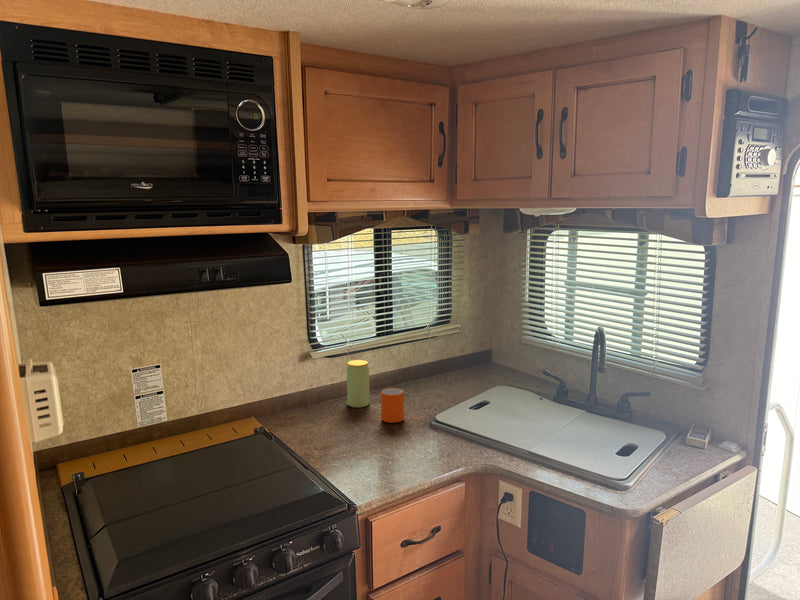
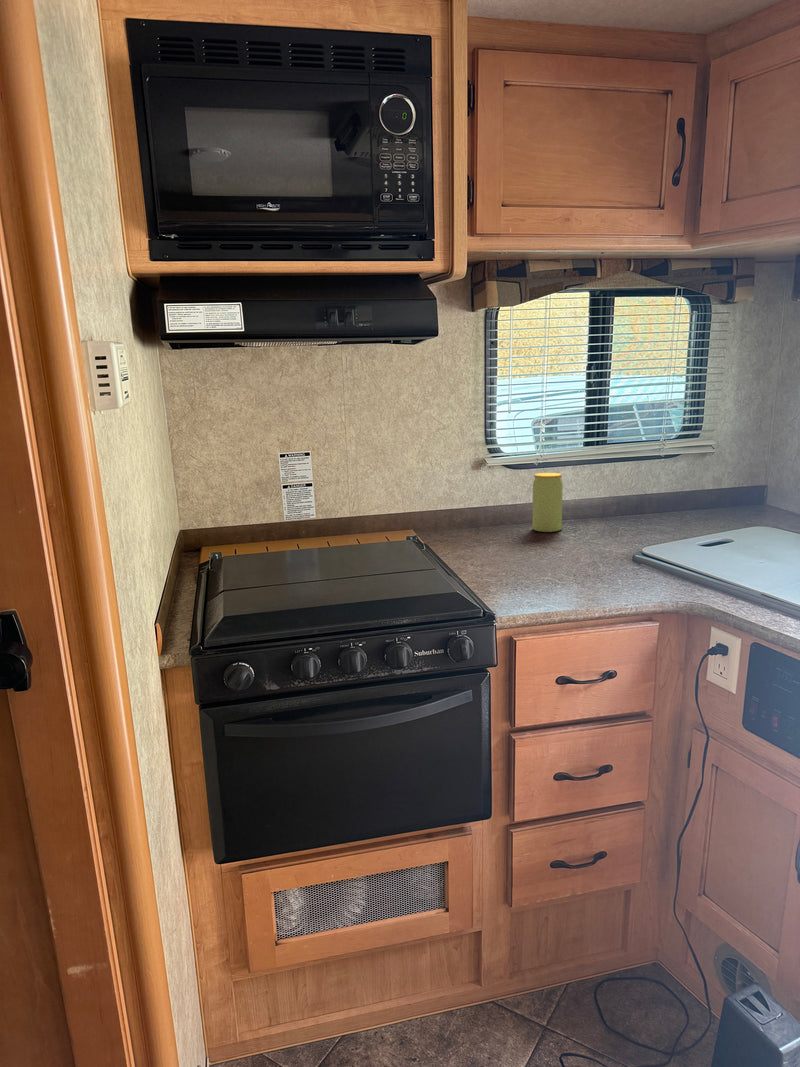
mug: present [381,388,404,423] -> none [570,503,602,546]

